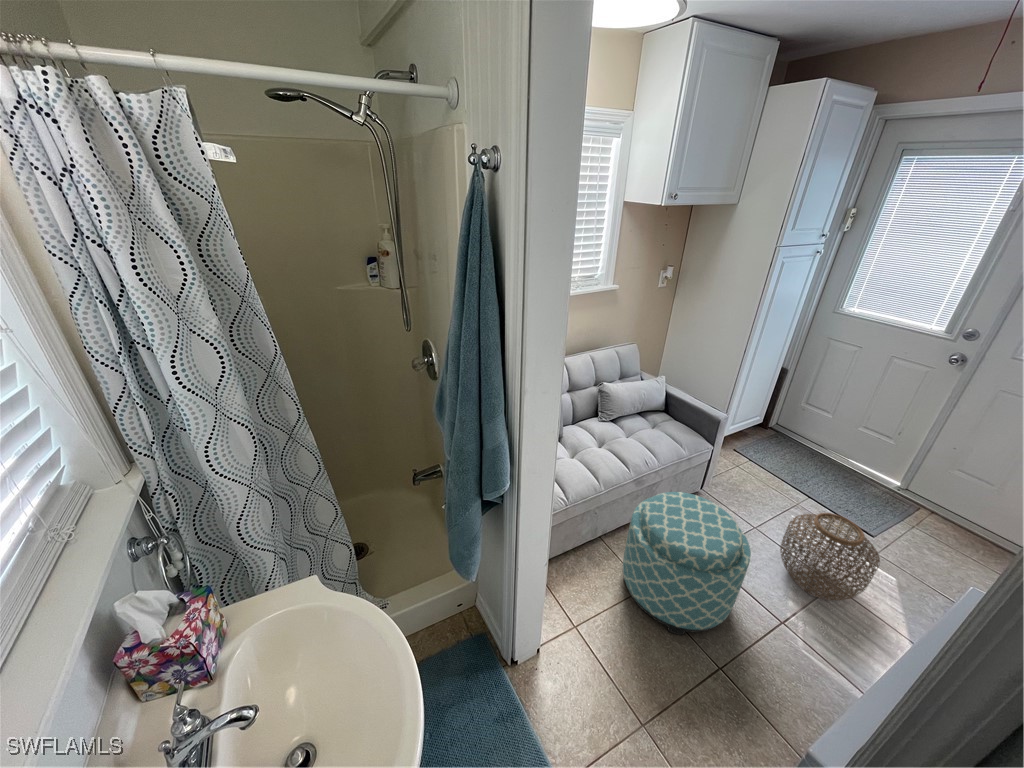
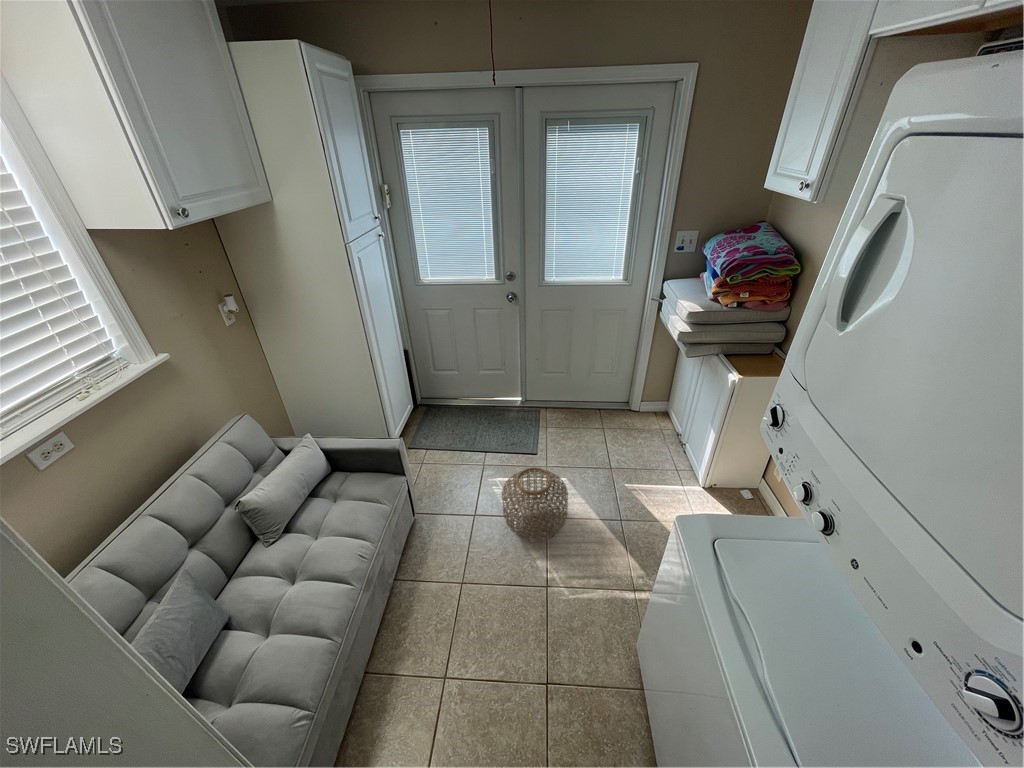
ottoman: present [623,492,751,635] -> none [390,546,522,712]

